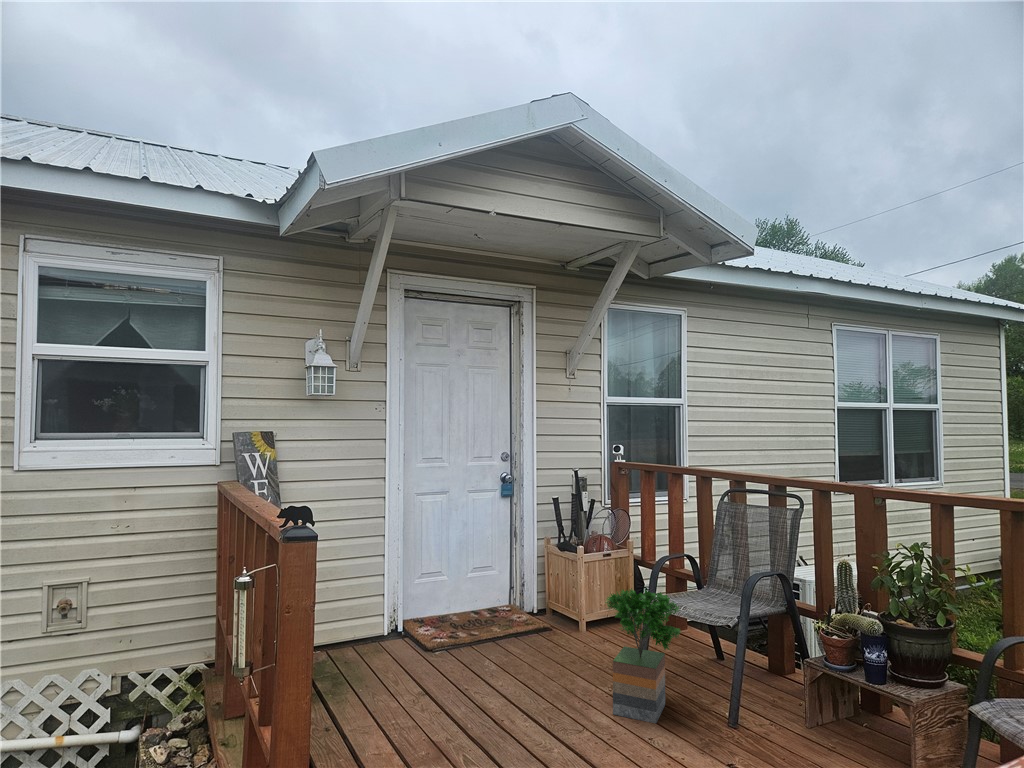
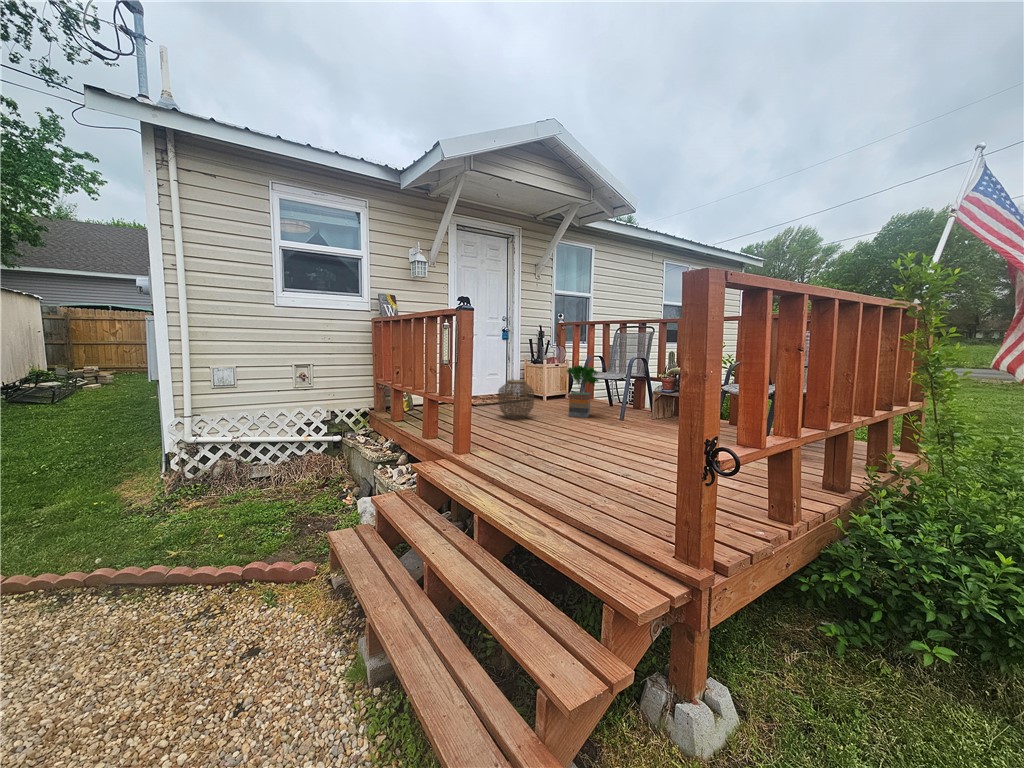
woven basket: none [450,623,530,725] -> present [498,380,534,419]

